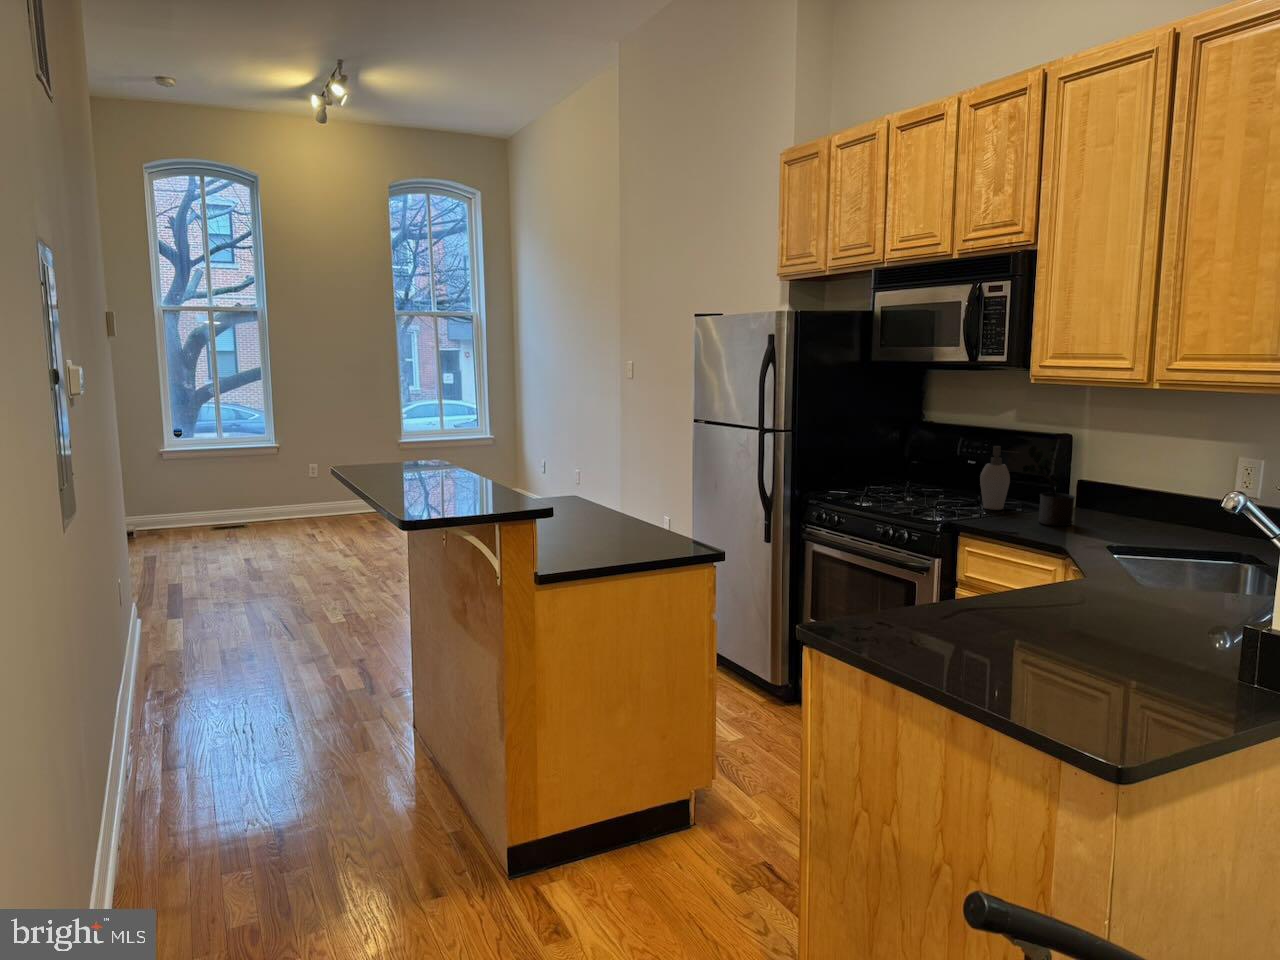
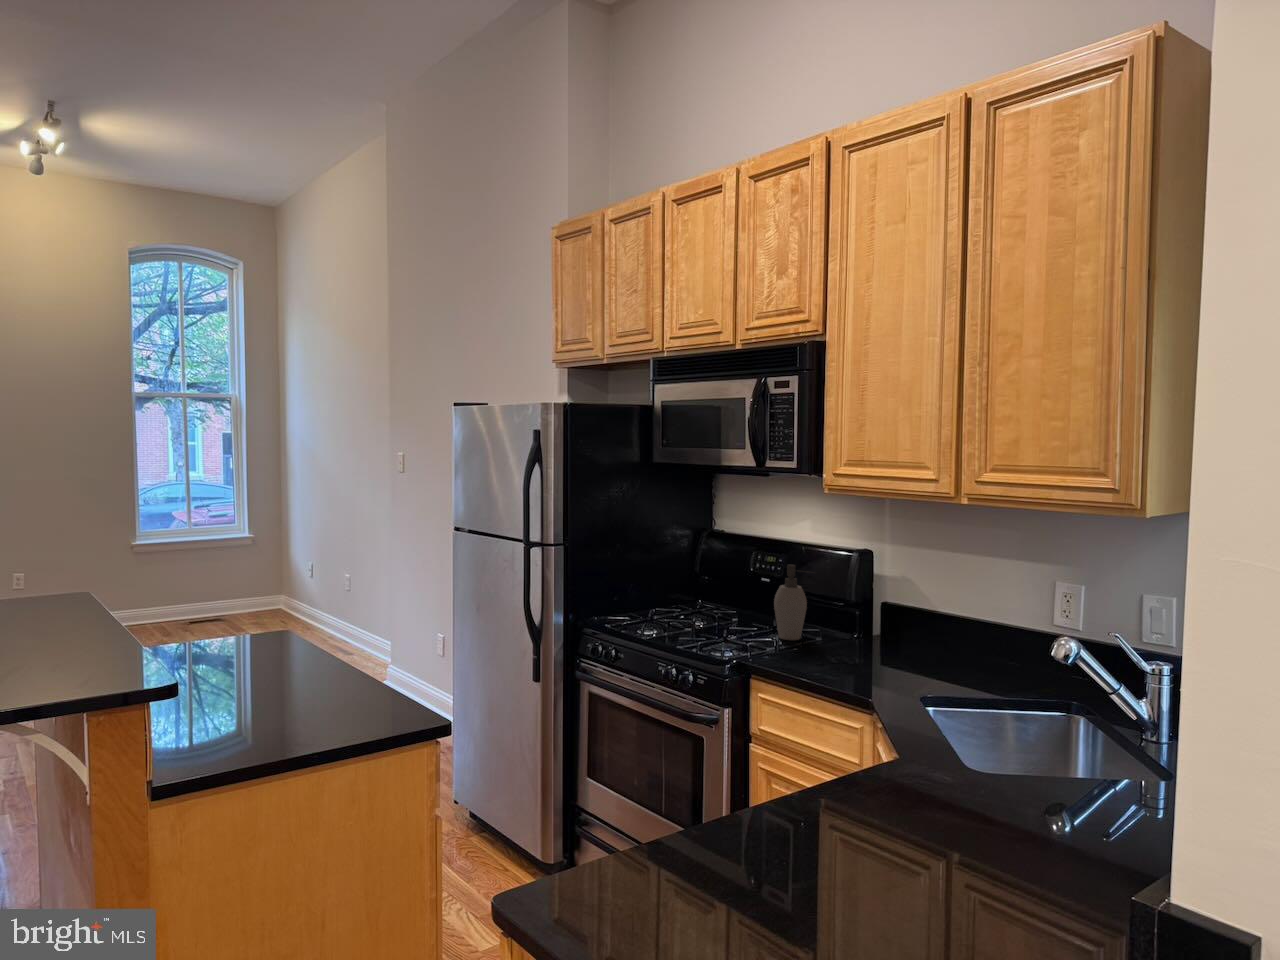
potted plant: present [1022,446,1075,526] -> none [819,568,880,666]

